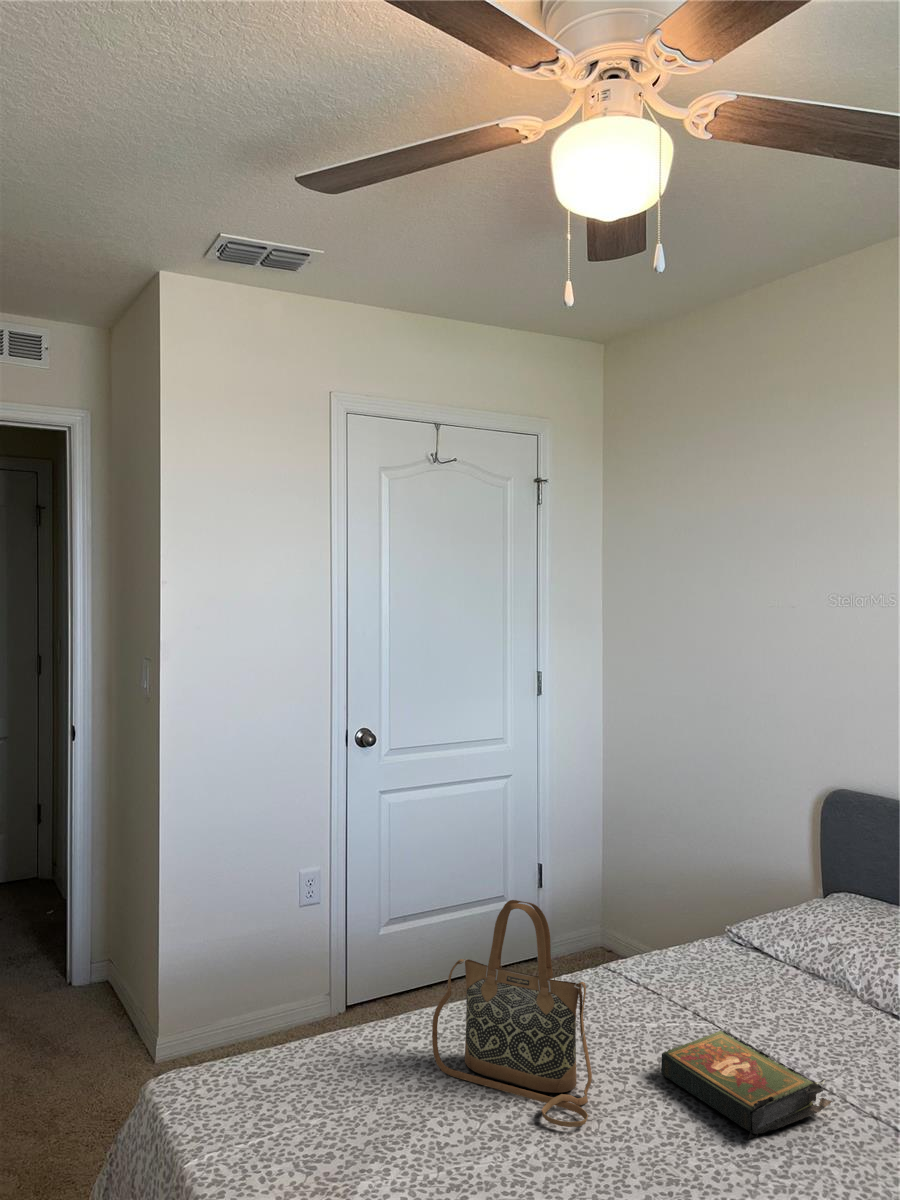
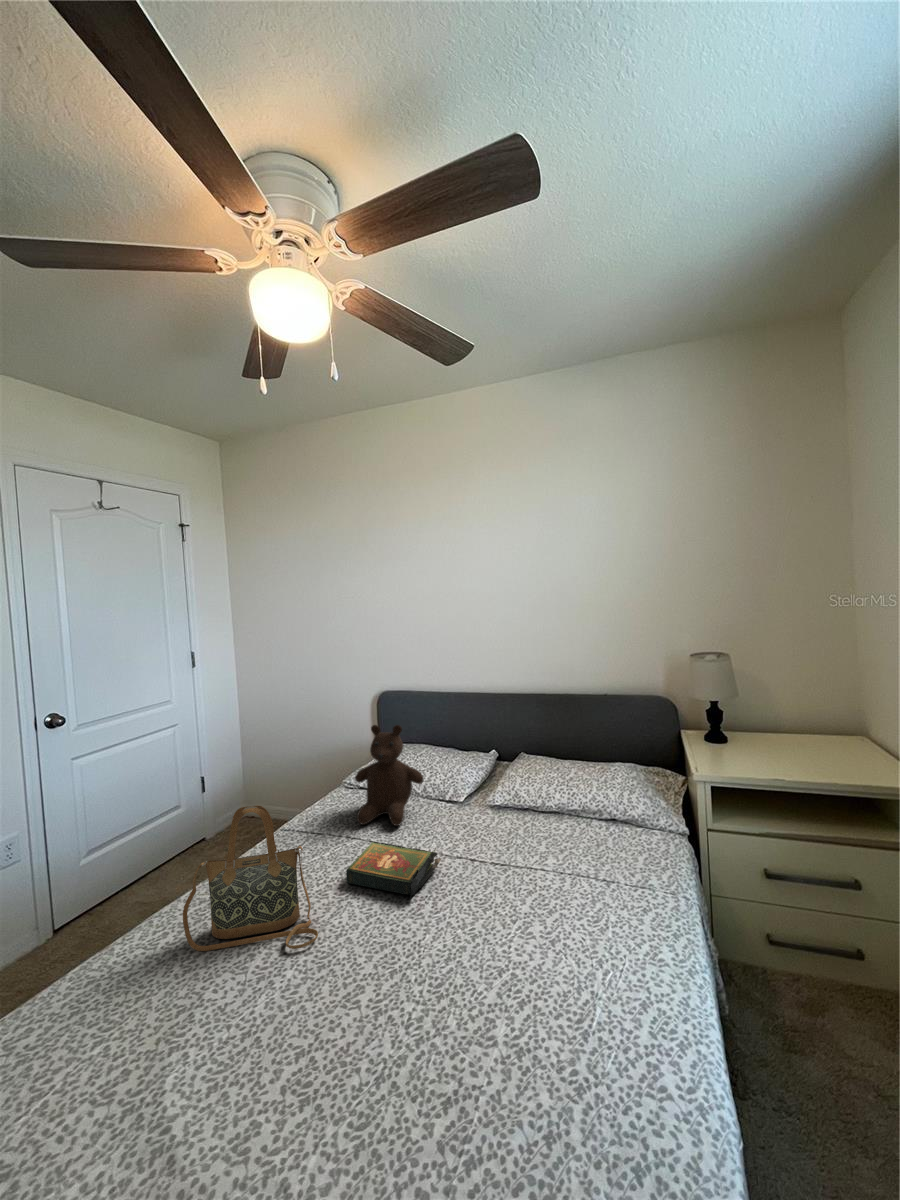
teddy bear: none [718,843,851,1027] -> present [355,725,424,826]

